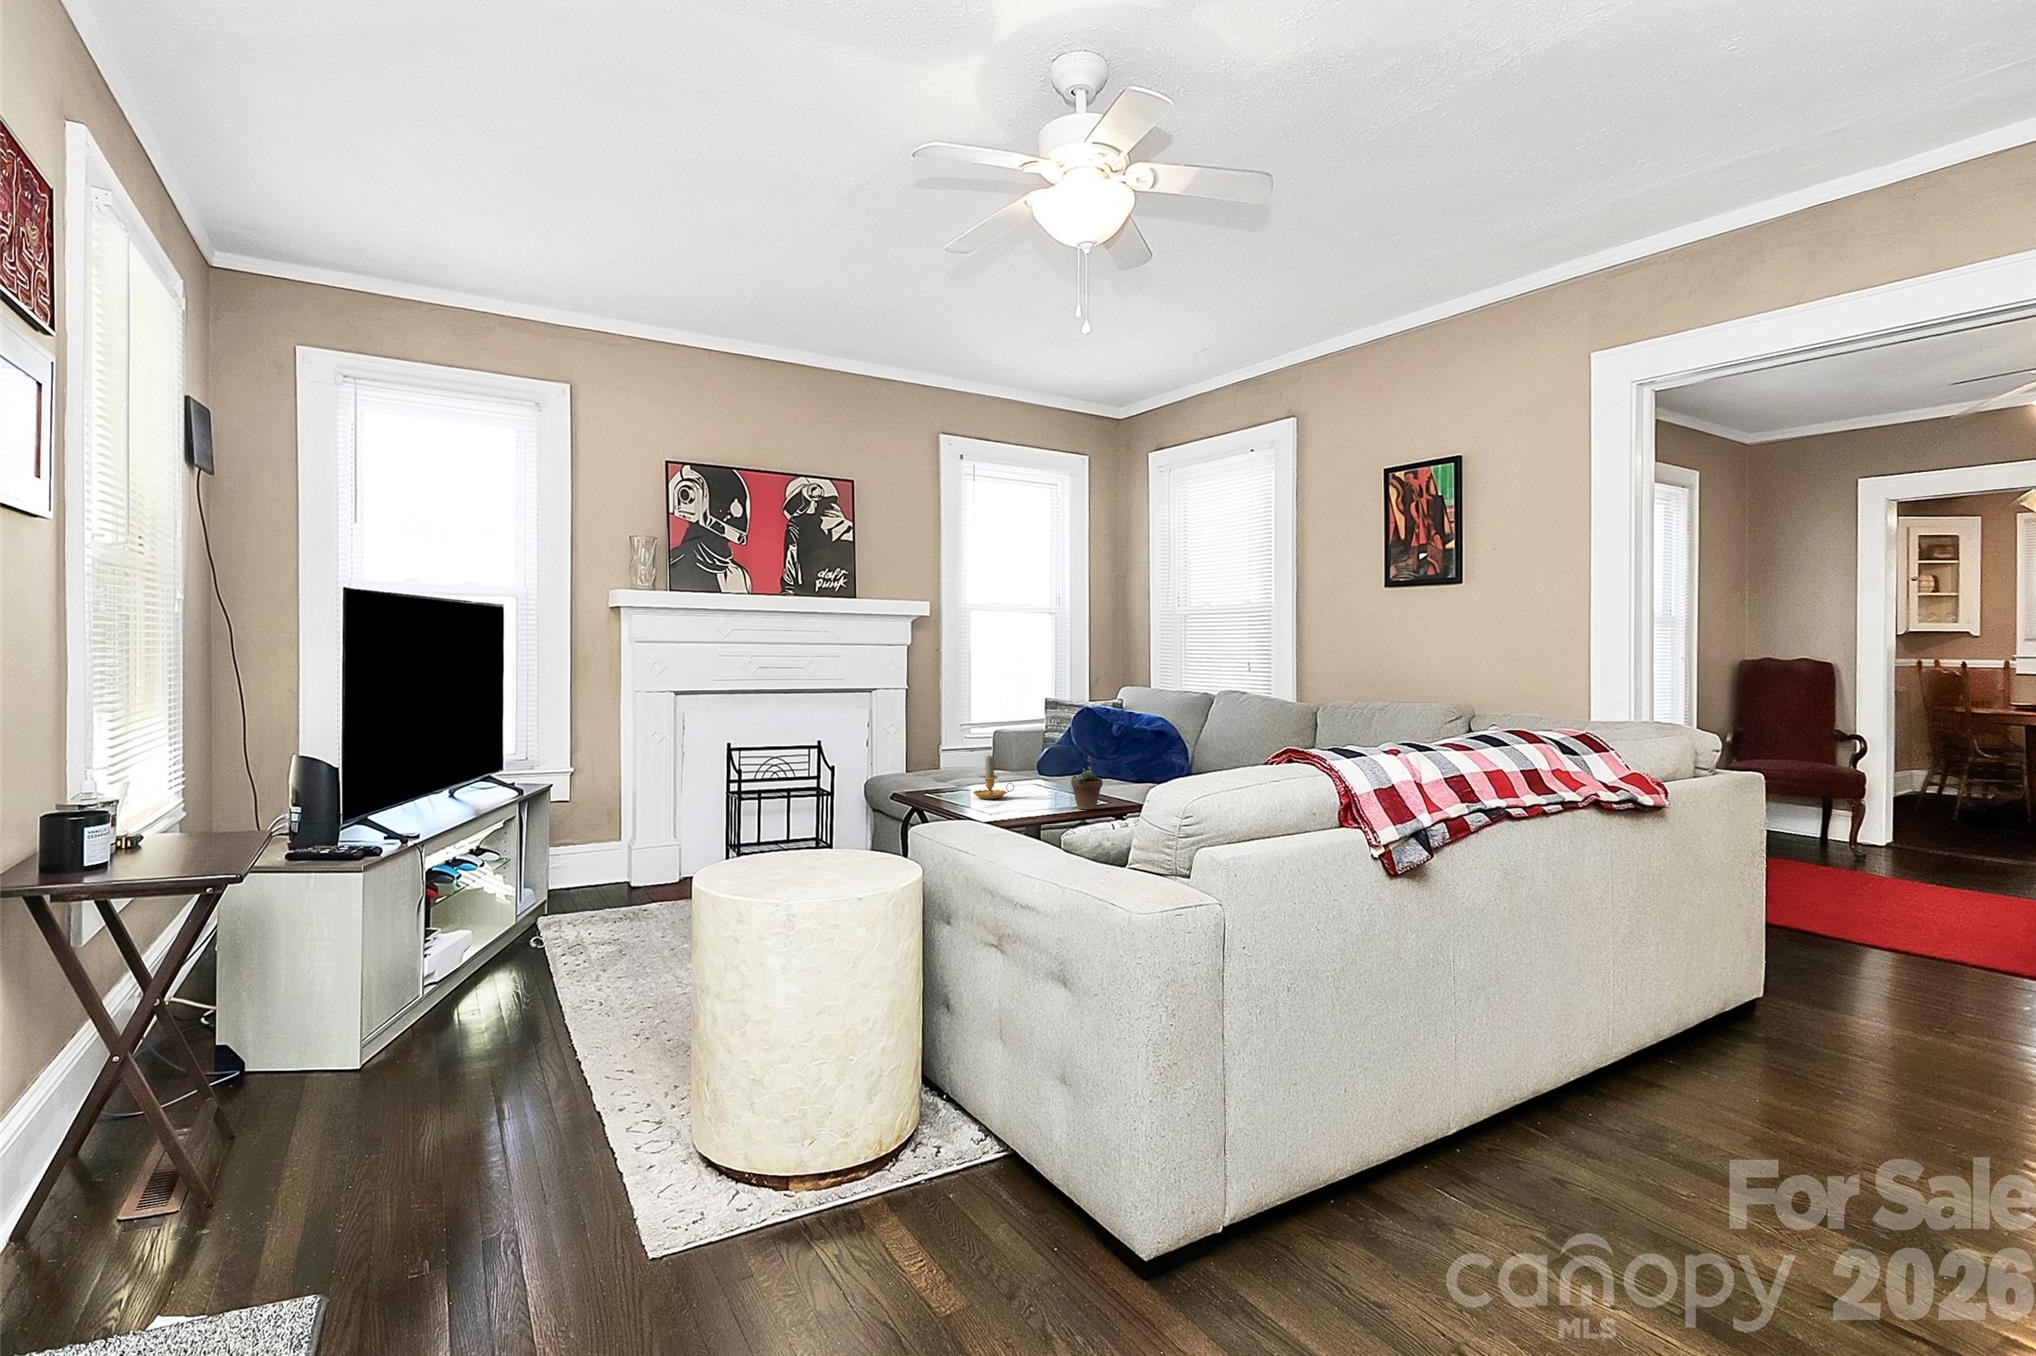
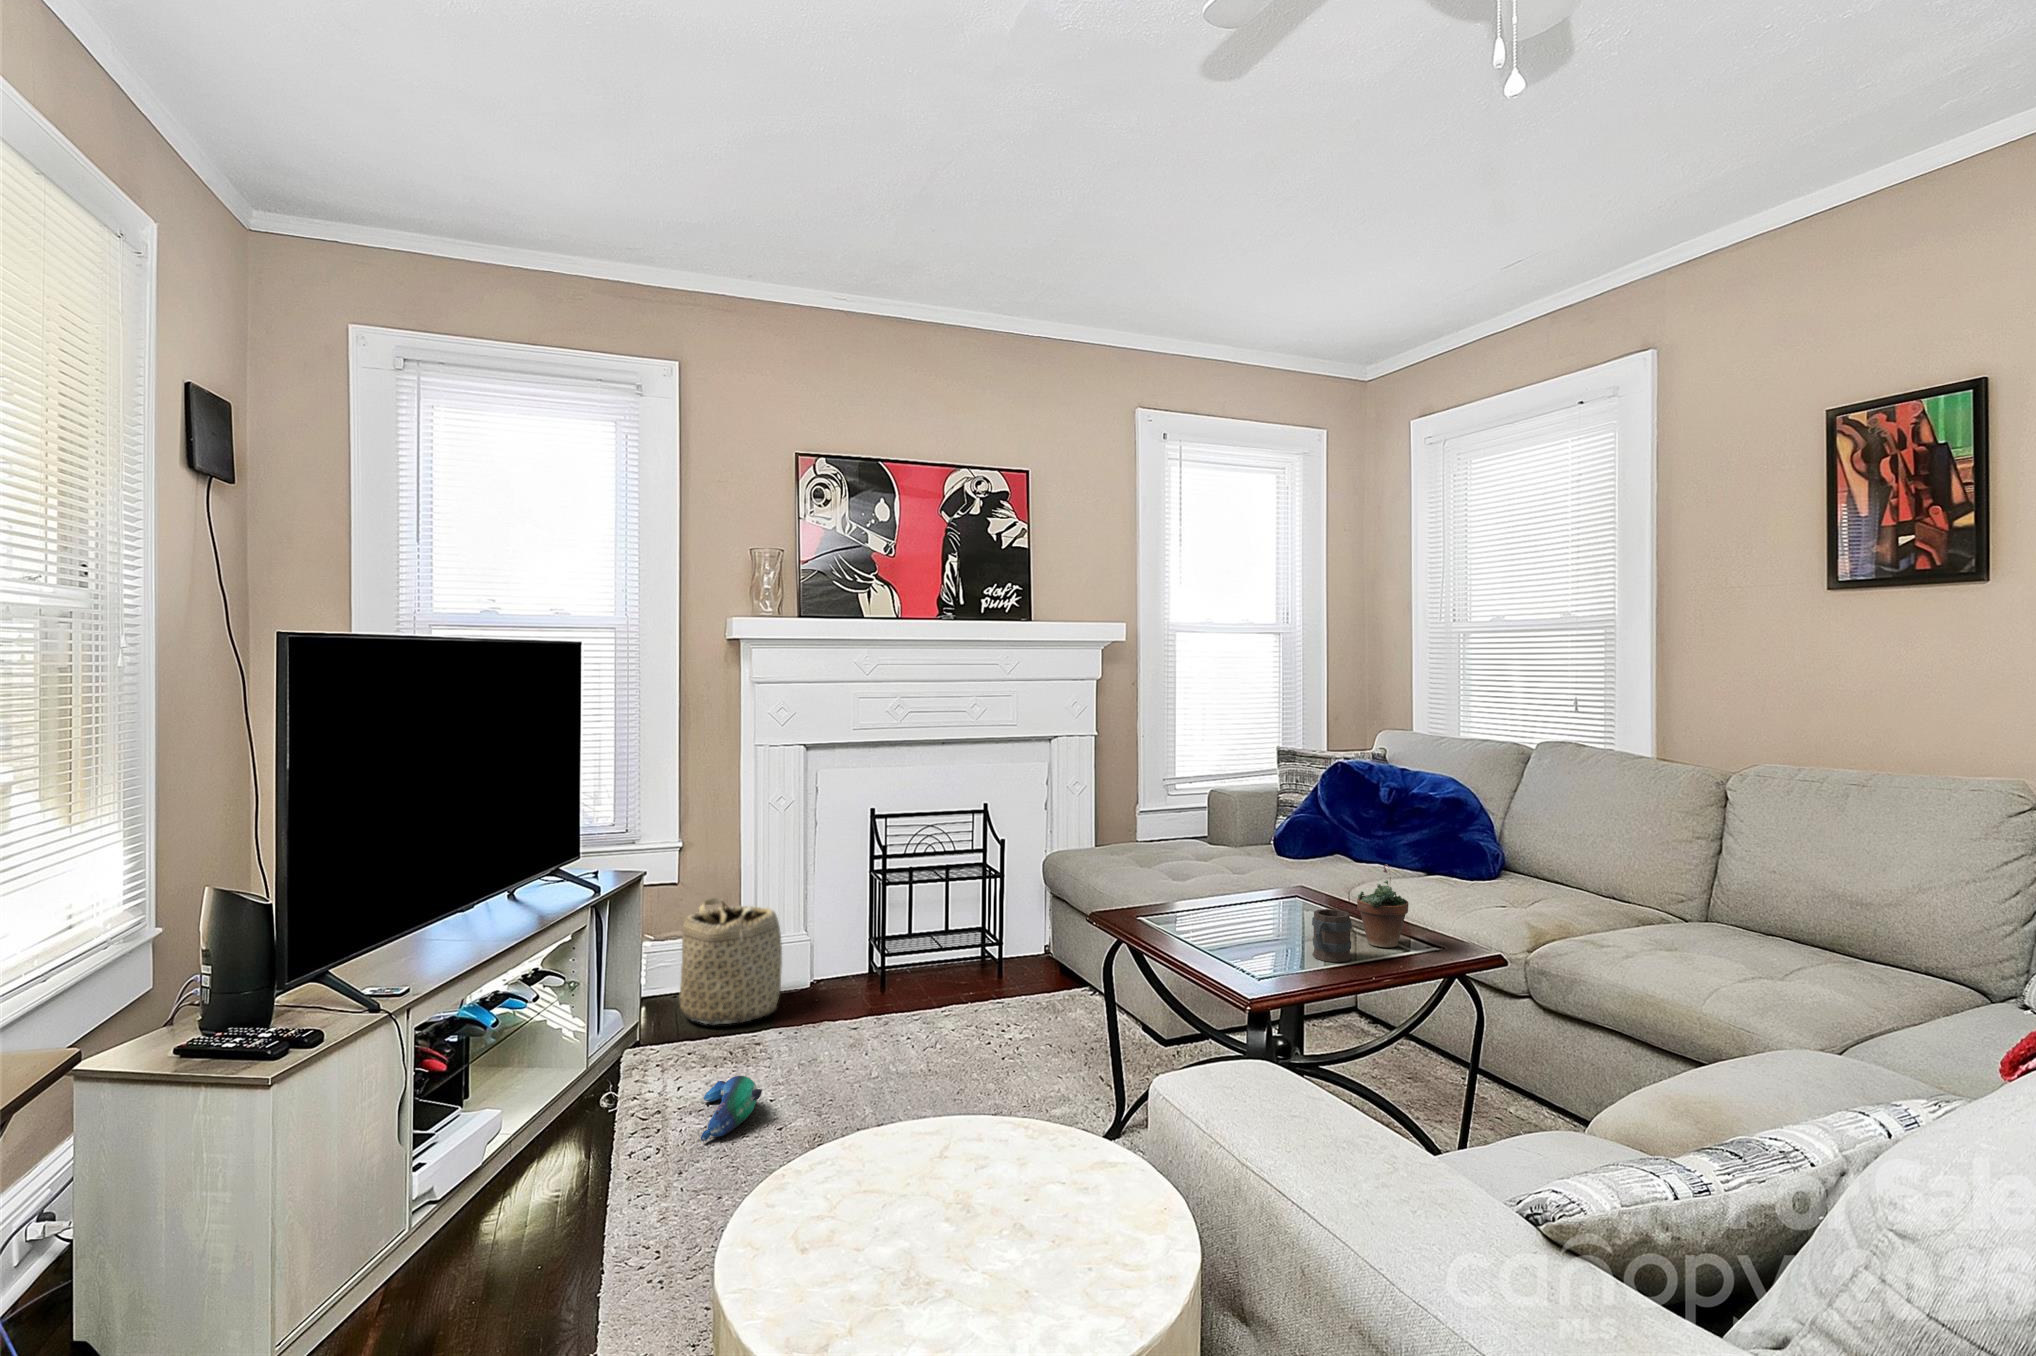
candle: present [973,756,1014,799] -> none [1200,849,1261,916]
mug: none [1039,784,1064,815] -> present [1312,909,1352,962]
basket: none [576,808,659,902] -> present [680,898,782,1024]
plush toy: none [610,919,658,958] -> present [701,1076,762,1141]

